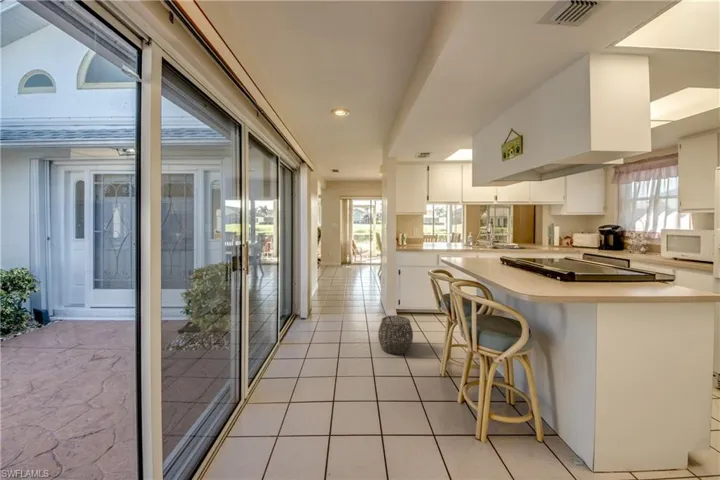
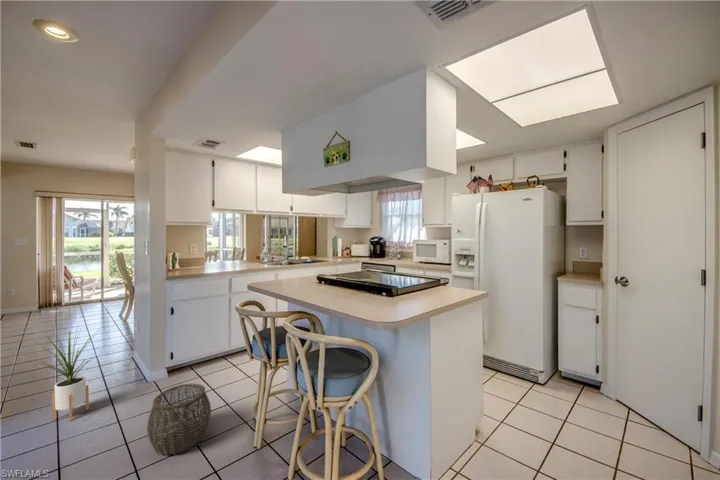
house plant: none [336,270,363,322] -> present [42,331,90,421]

